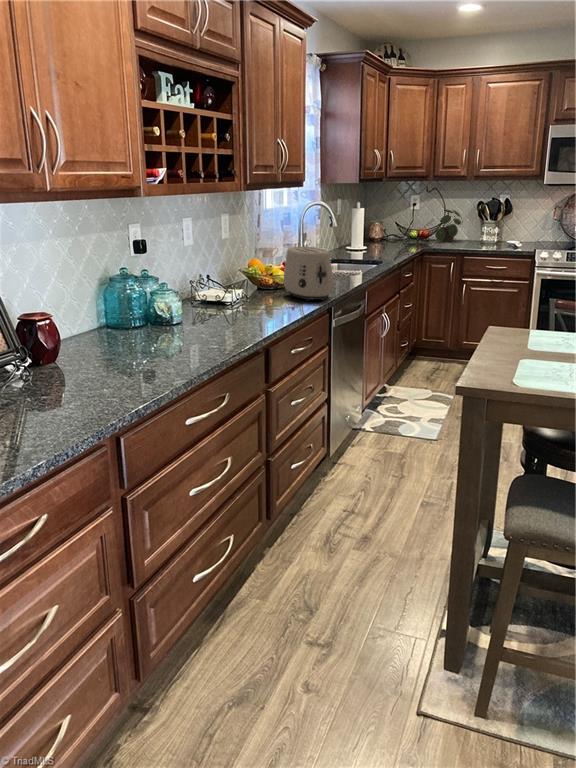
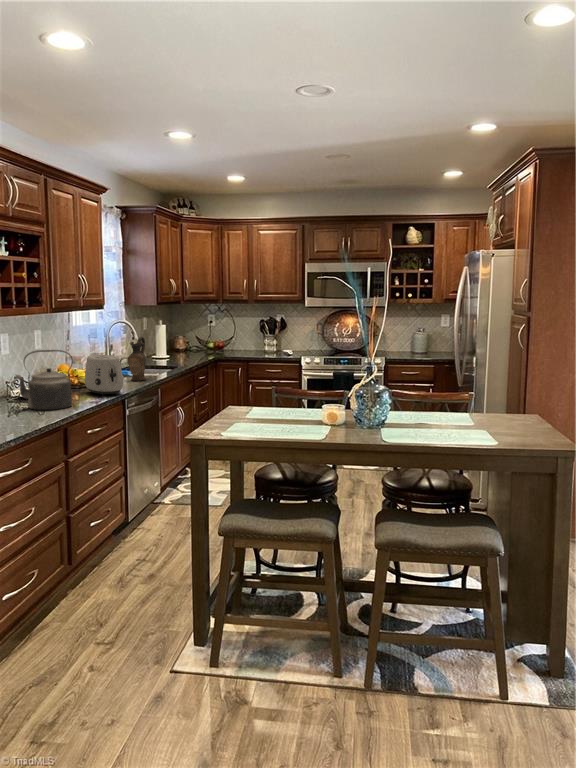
potted plant: present [425,210,461,242] -> none [219,326,254,351]
ceramic pitcher: none [331,222,354,280] -> present [127,336,146,381]
kettle: none [203,240,275,322] -> present [15,350,73,410]

